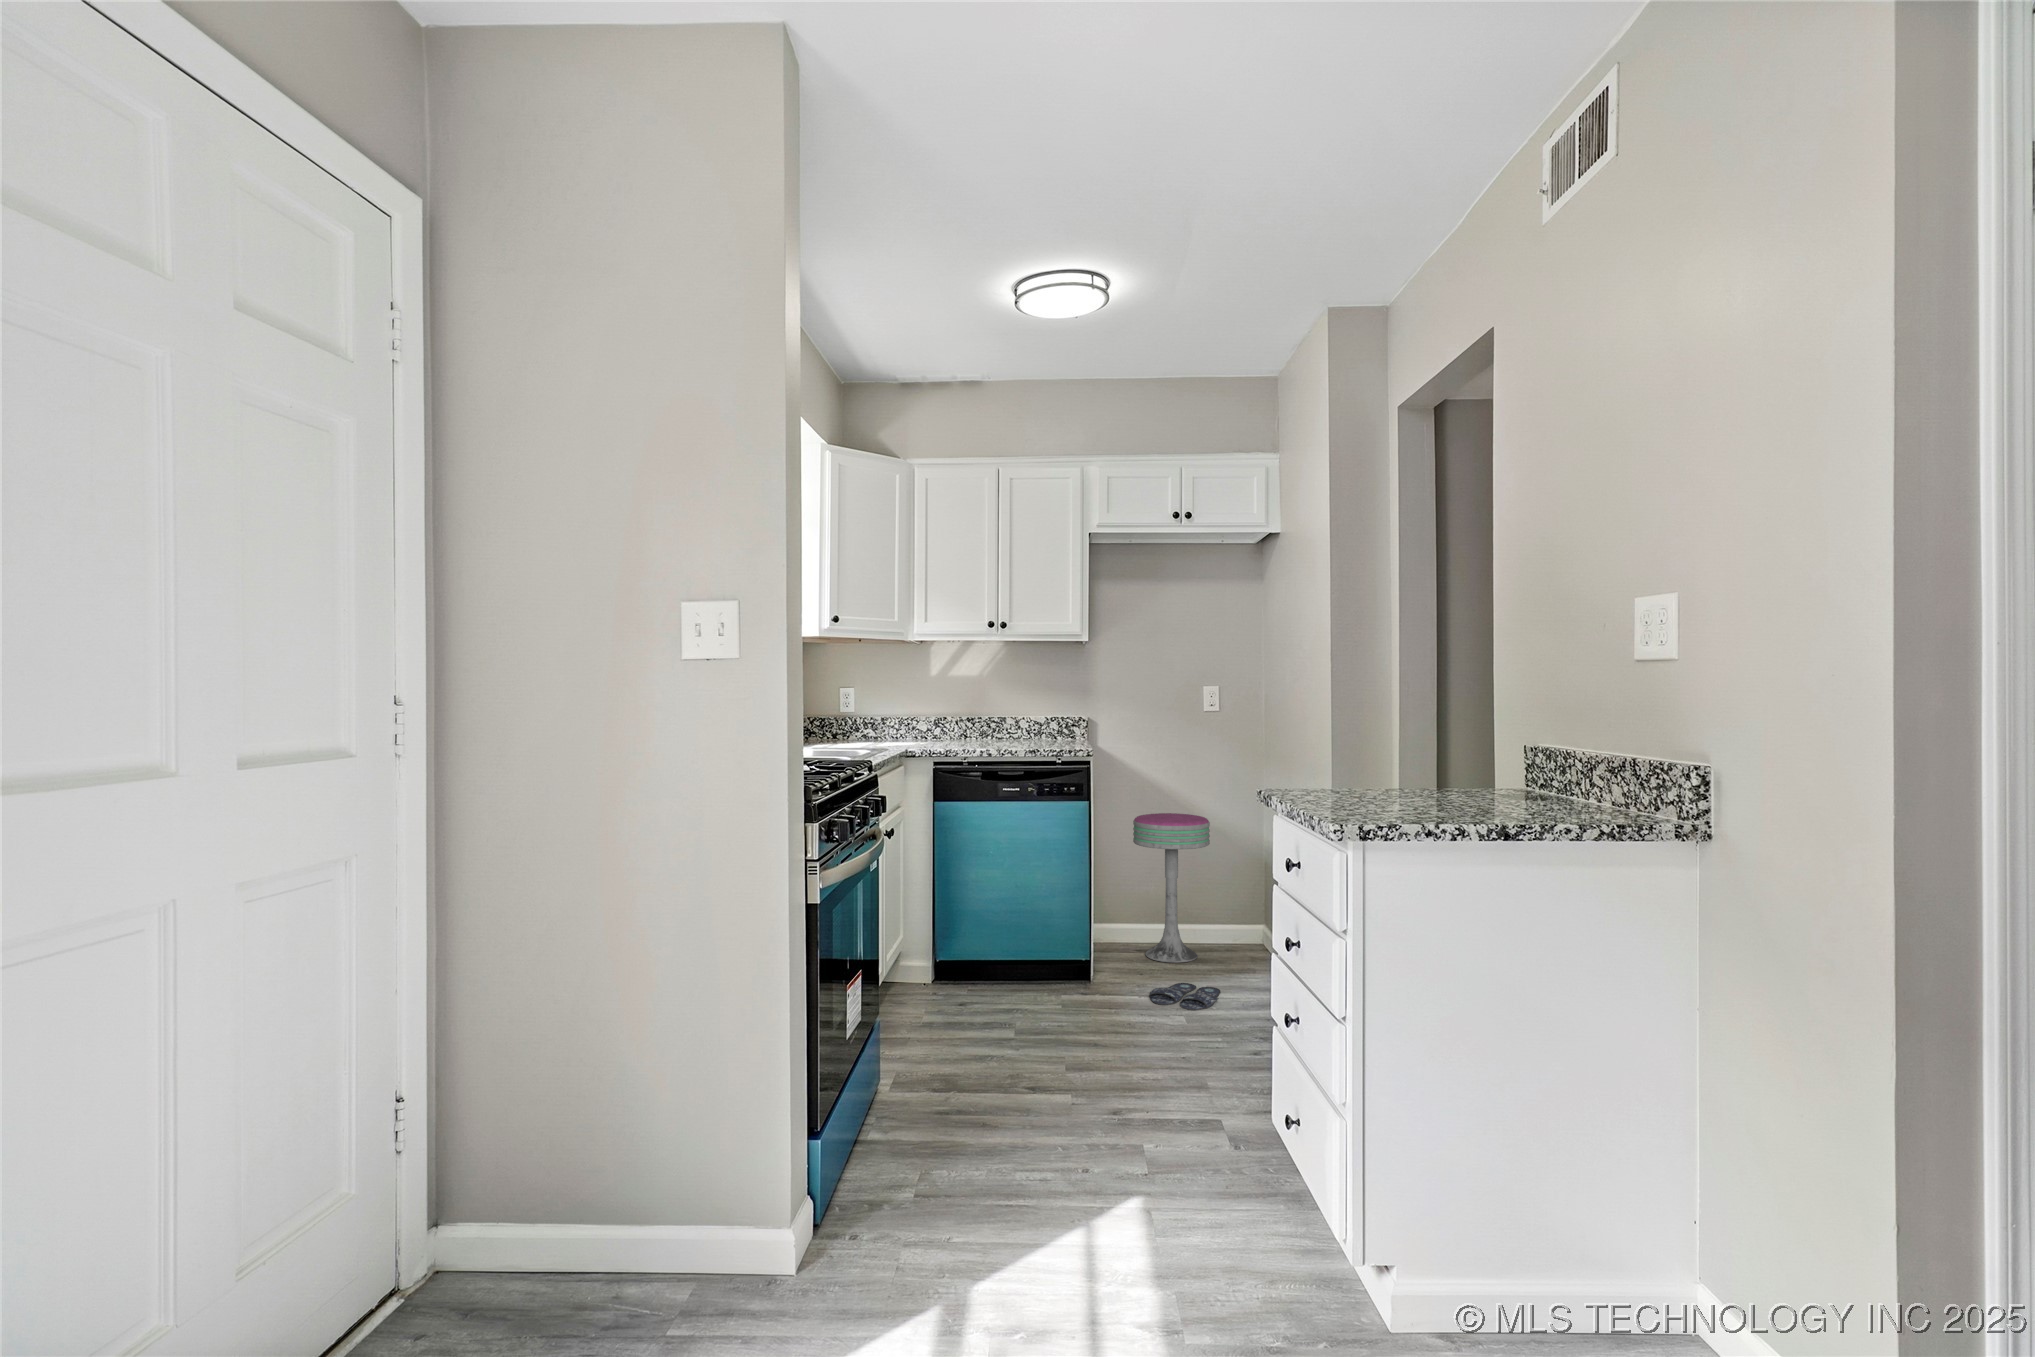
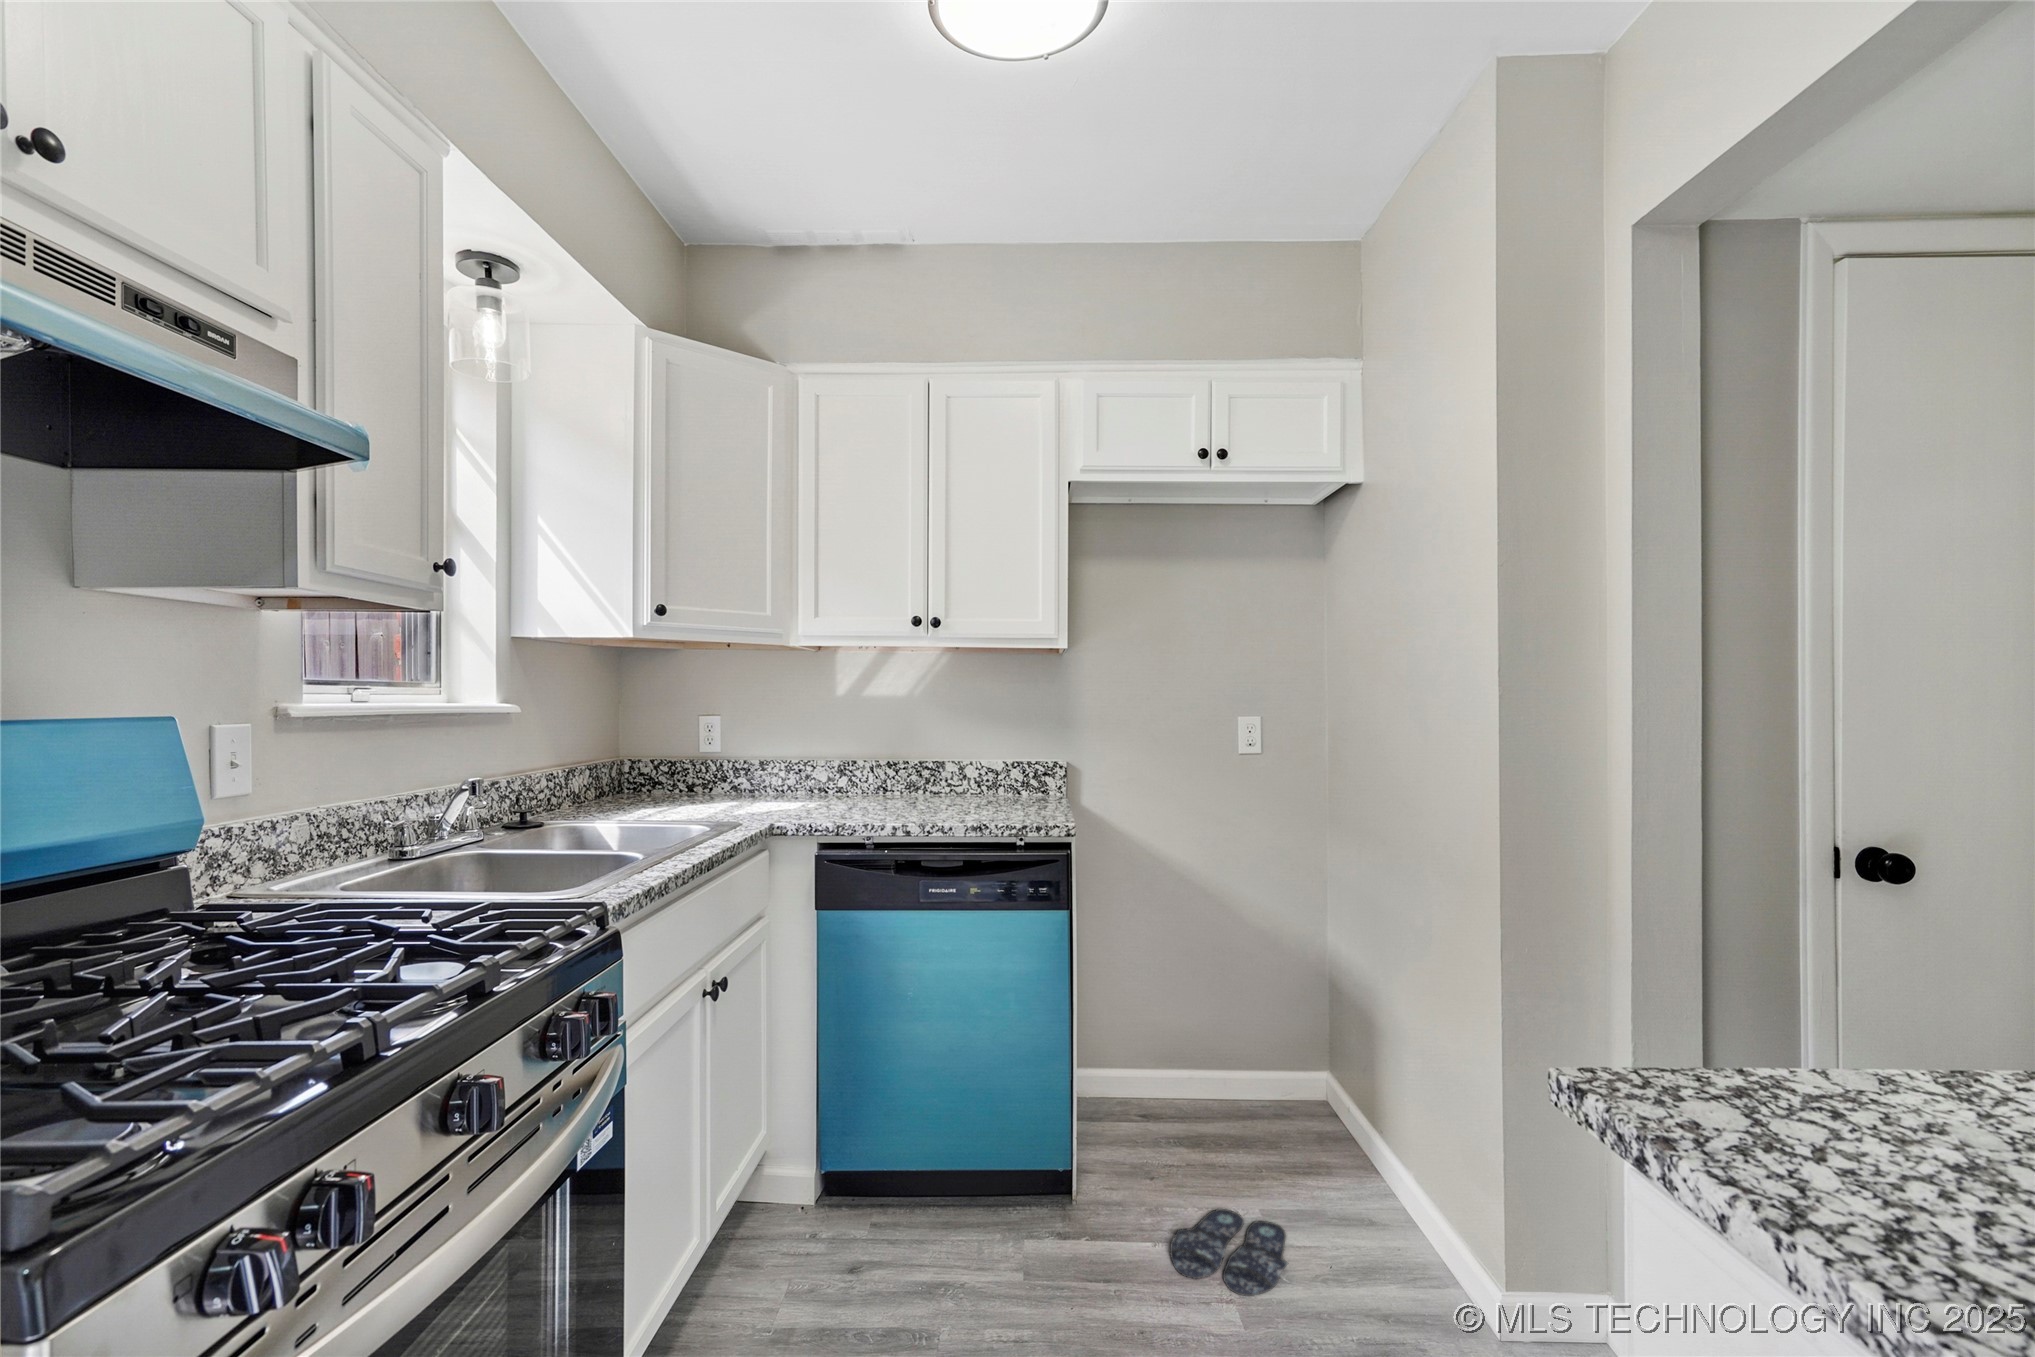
bar stool: present [1133,813,1210,963] -> none [1136,906,1254,1148]

